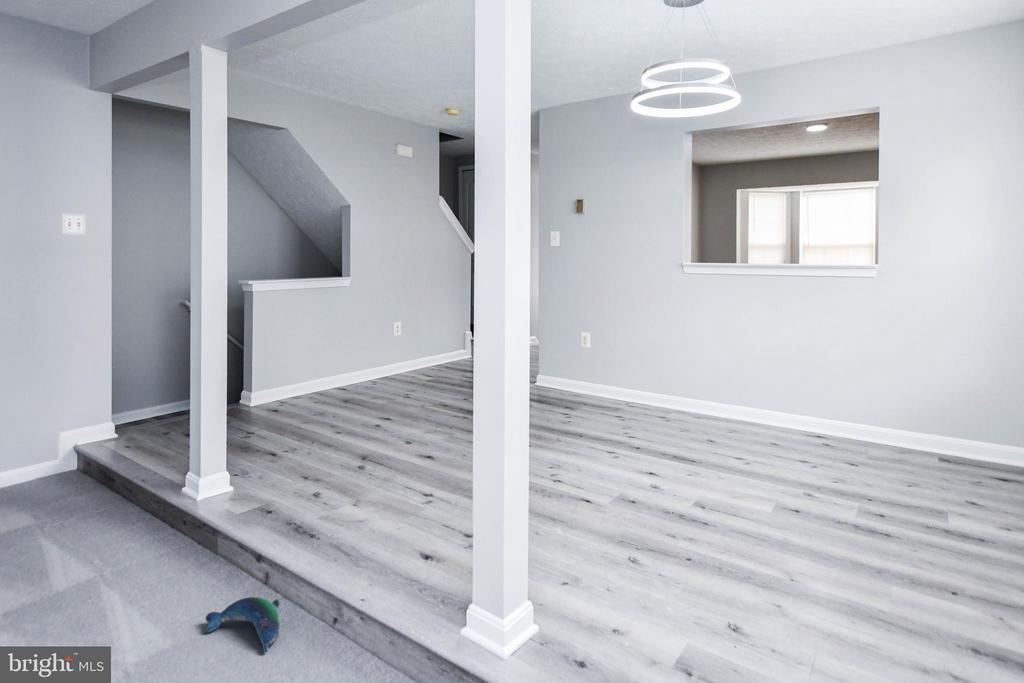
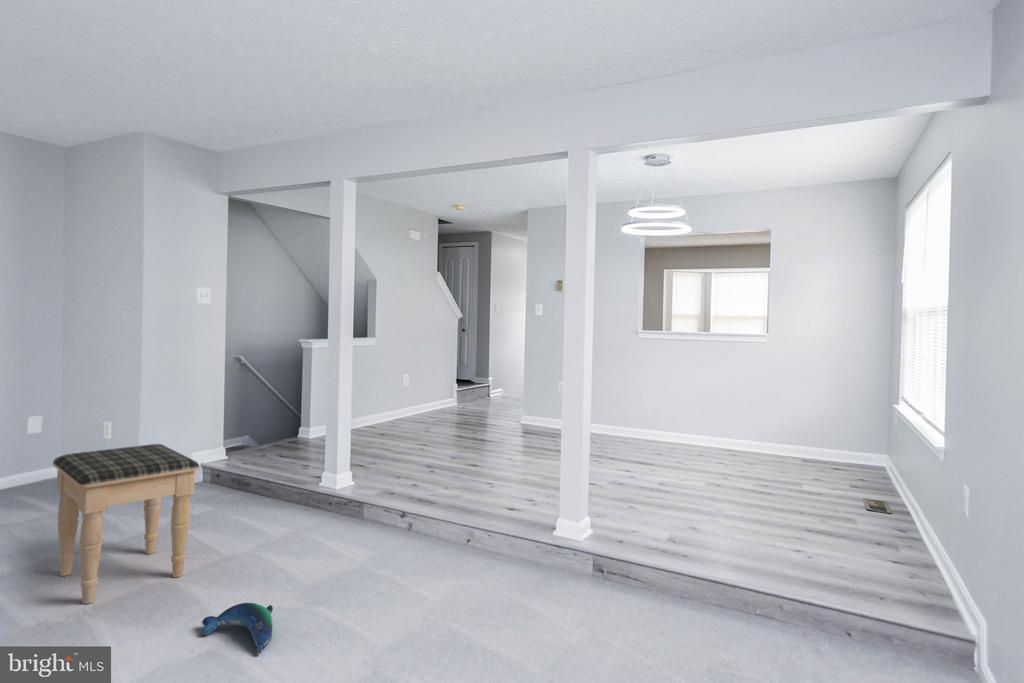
footstool: none [41,426,194,600] -> present [53,444,199,604]

